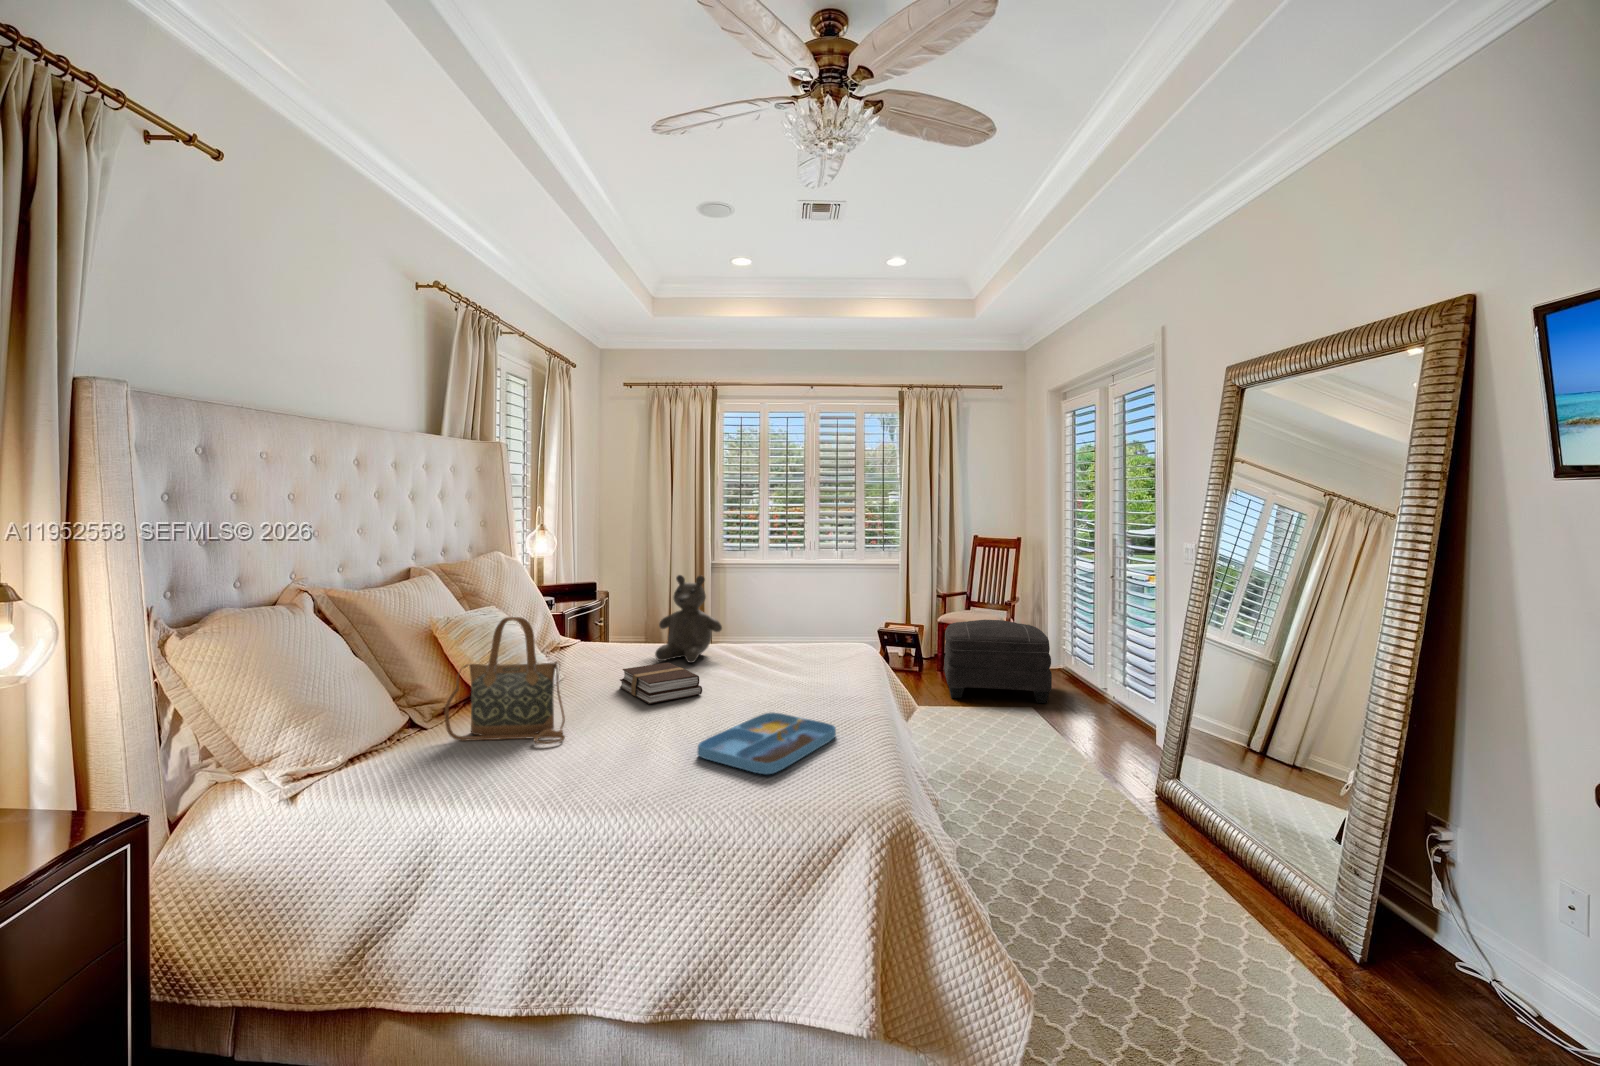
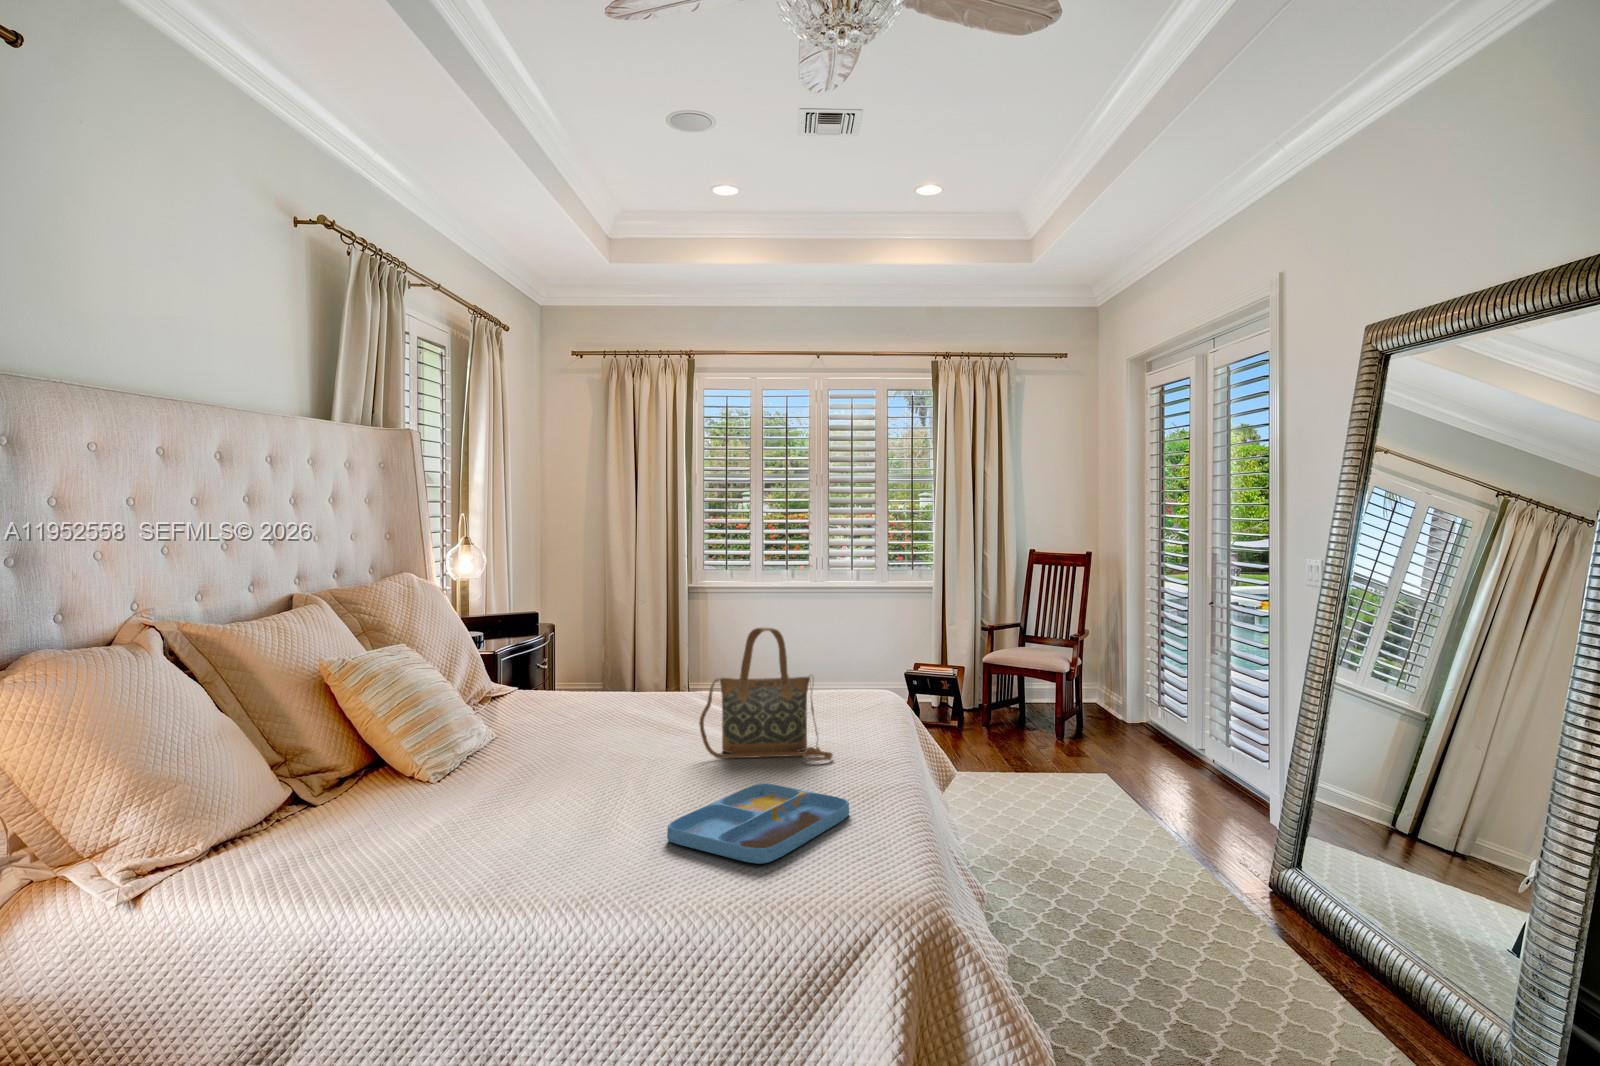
teddy bear: present [655,575,722,663] -> none [604,601,693,720]
handbag: present [445,617,565,744] -> present [699,628,833,761]
ottoman: present [944,620,1052,703] -> none [991,661,1135,773]
book: present [620,663,702,704] -> none [558,719,669,774]

